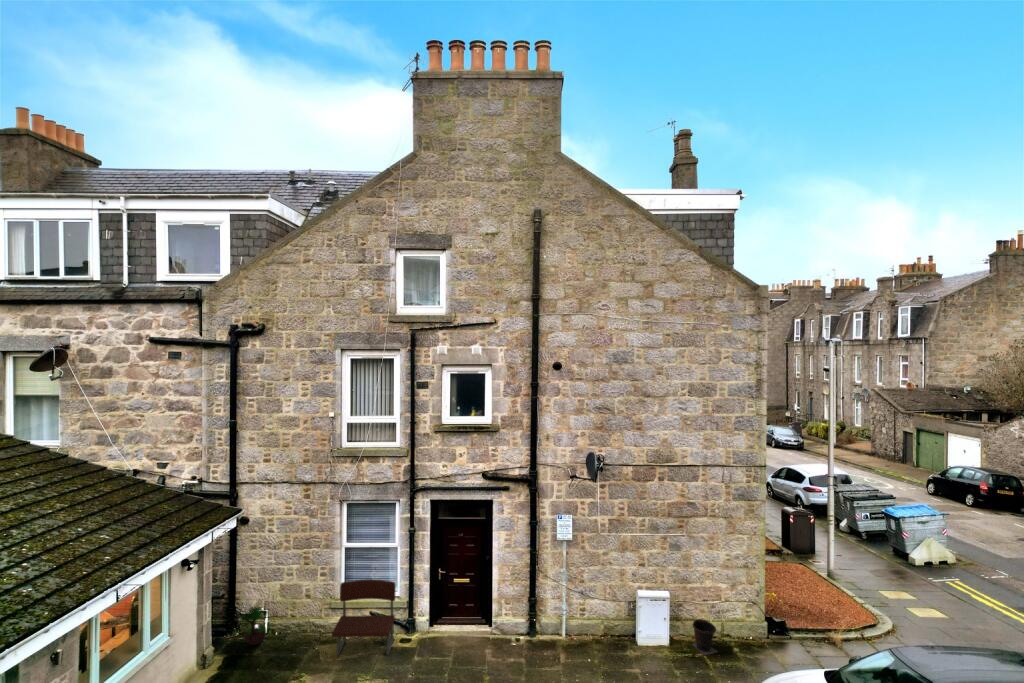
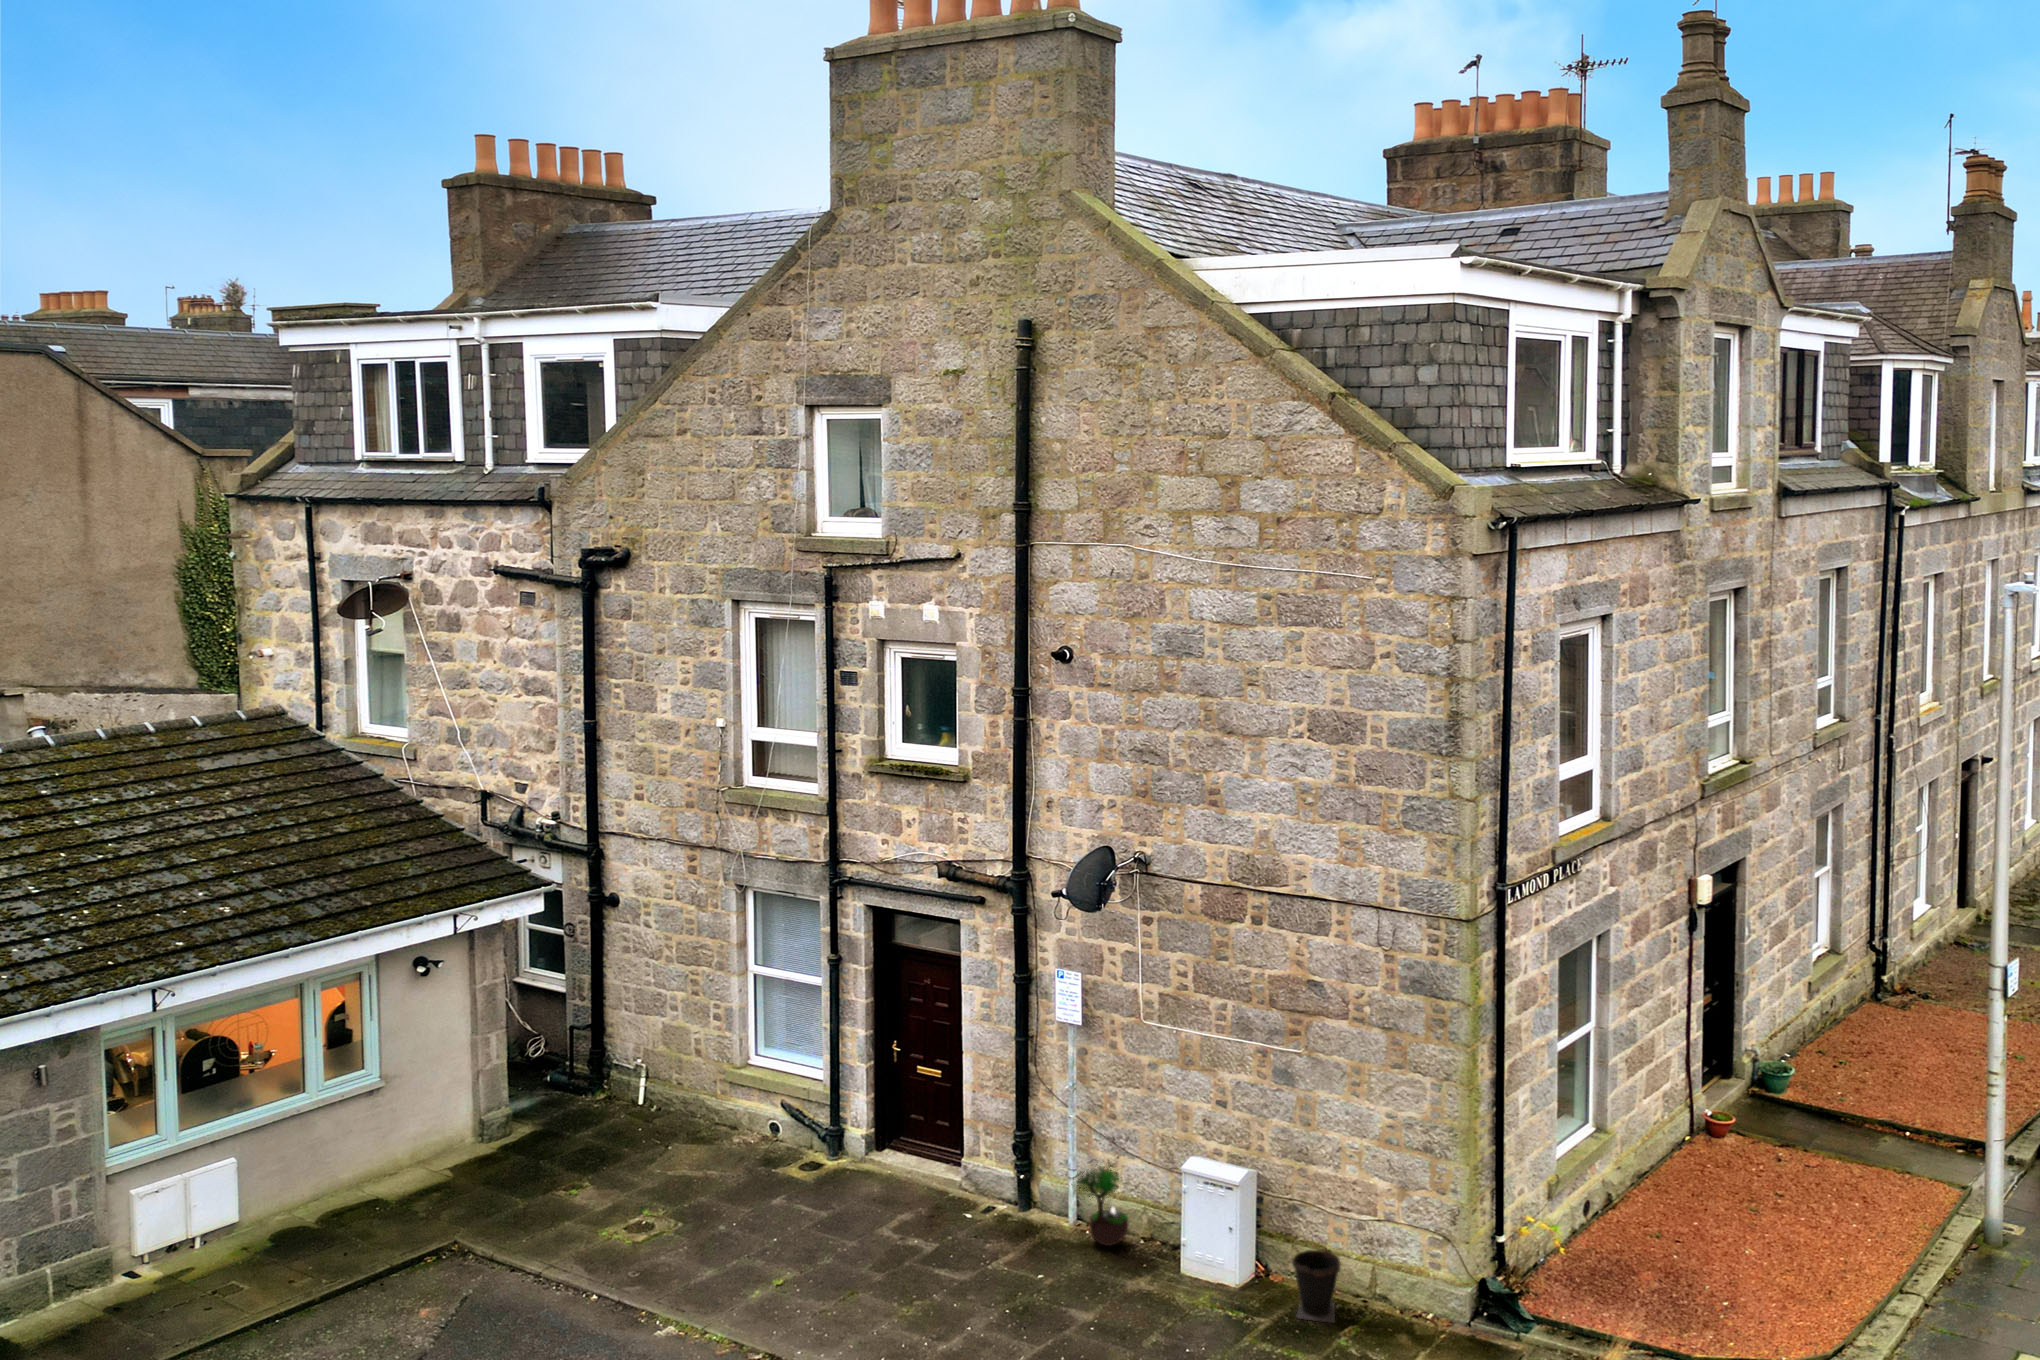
bench: present [332,579,396,656] -> none [691,1028,807,1168]
potted tree: present [239,605,266,645] -> present [1071,1165,1129,1245]

